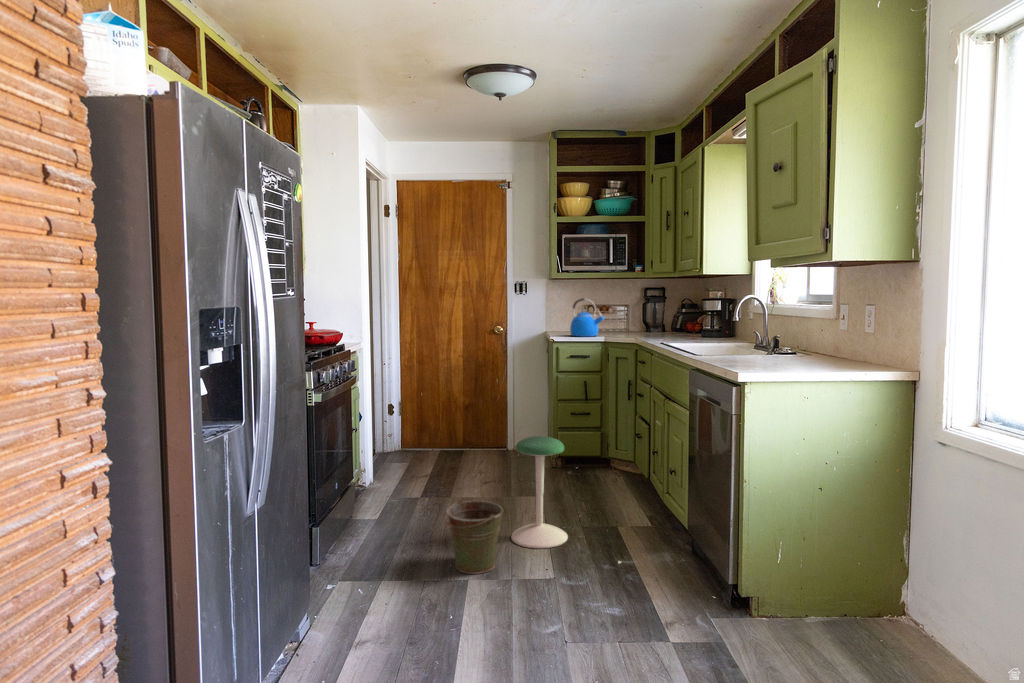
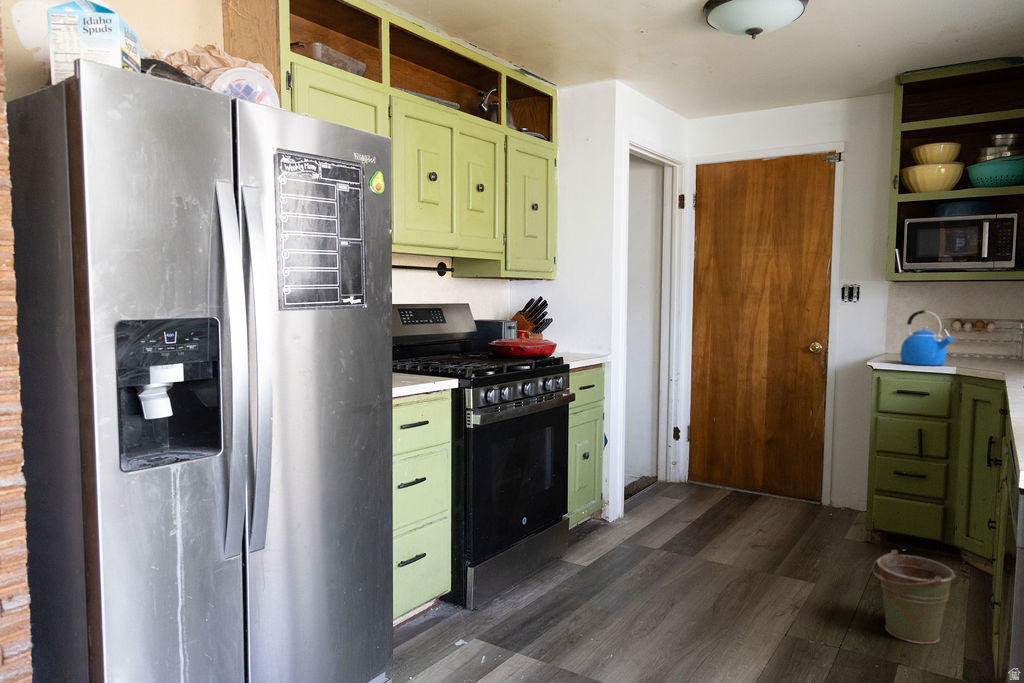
stool: present [511,436,568,548] -> none [726,493,805,643]
bucket: present [443,499,503,574] -> present [873,550,955,644]

